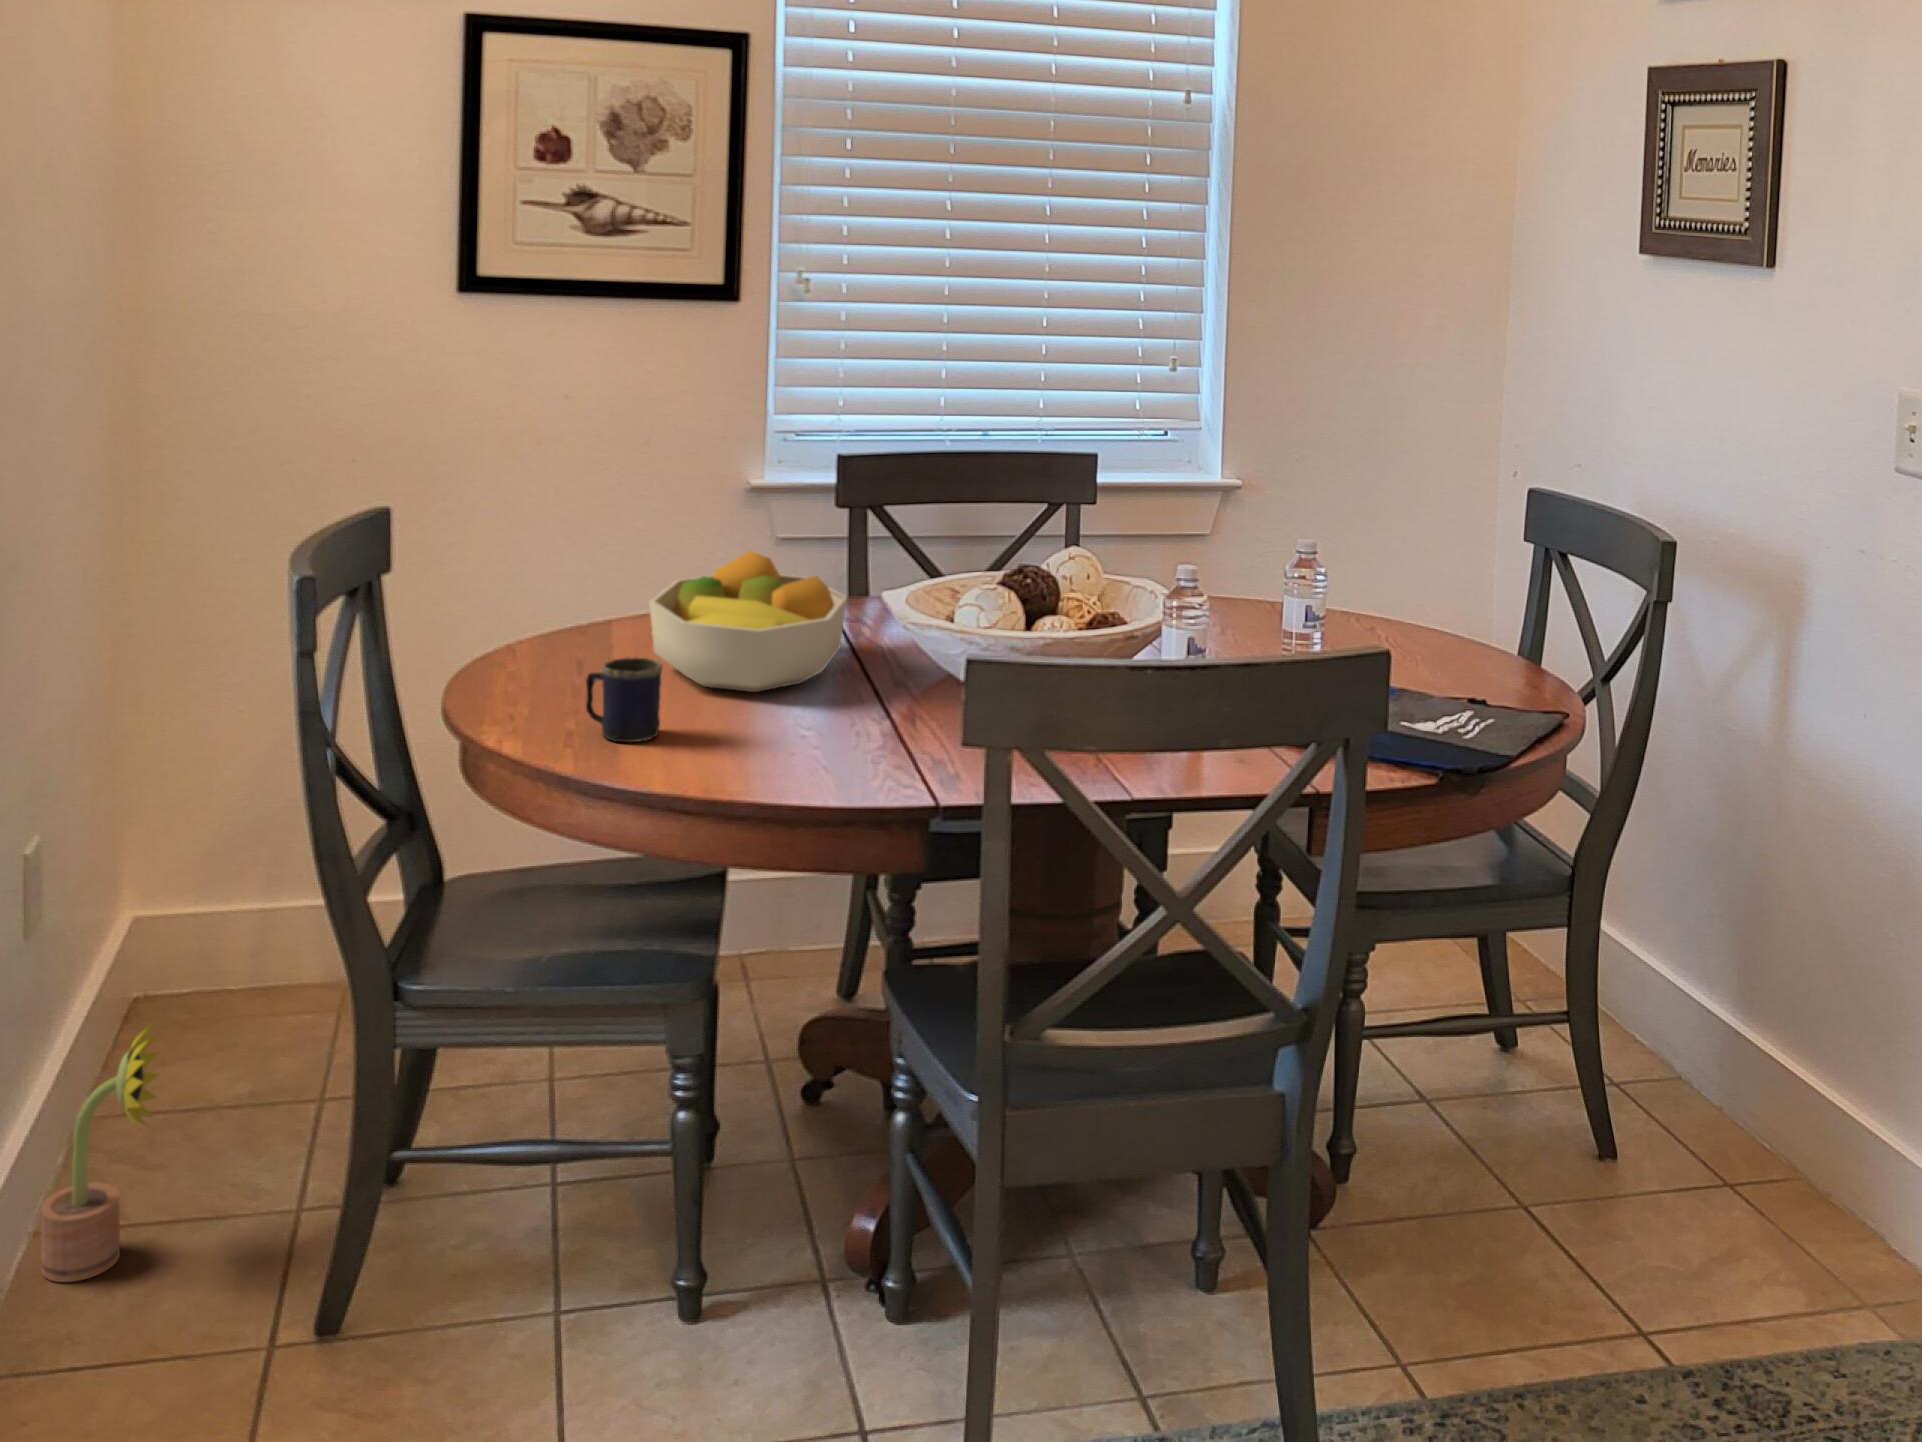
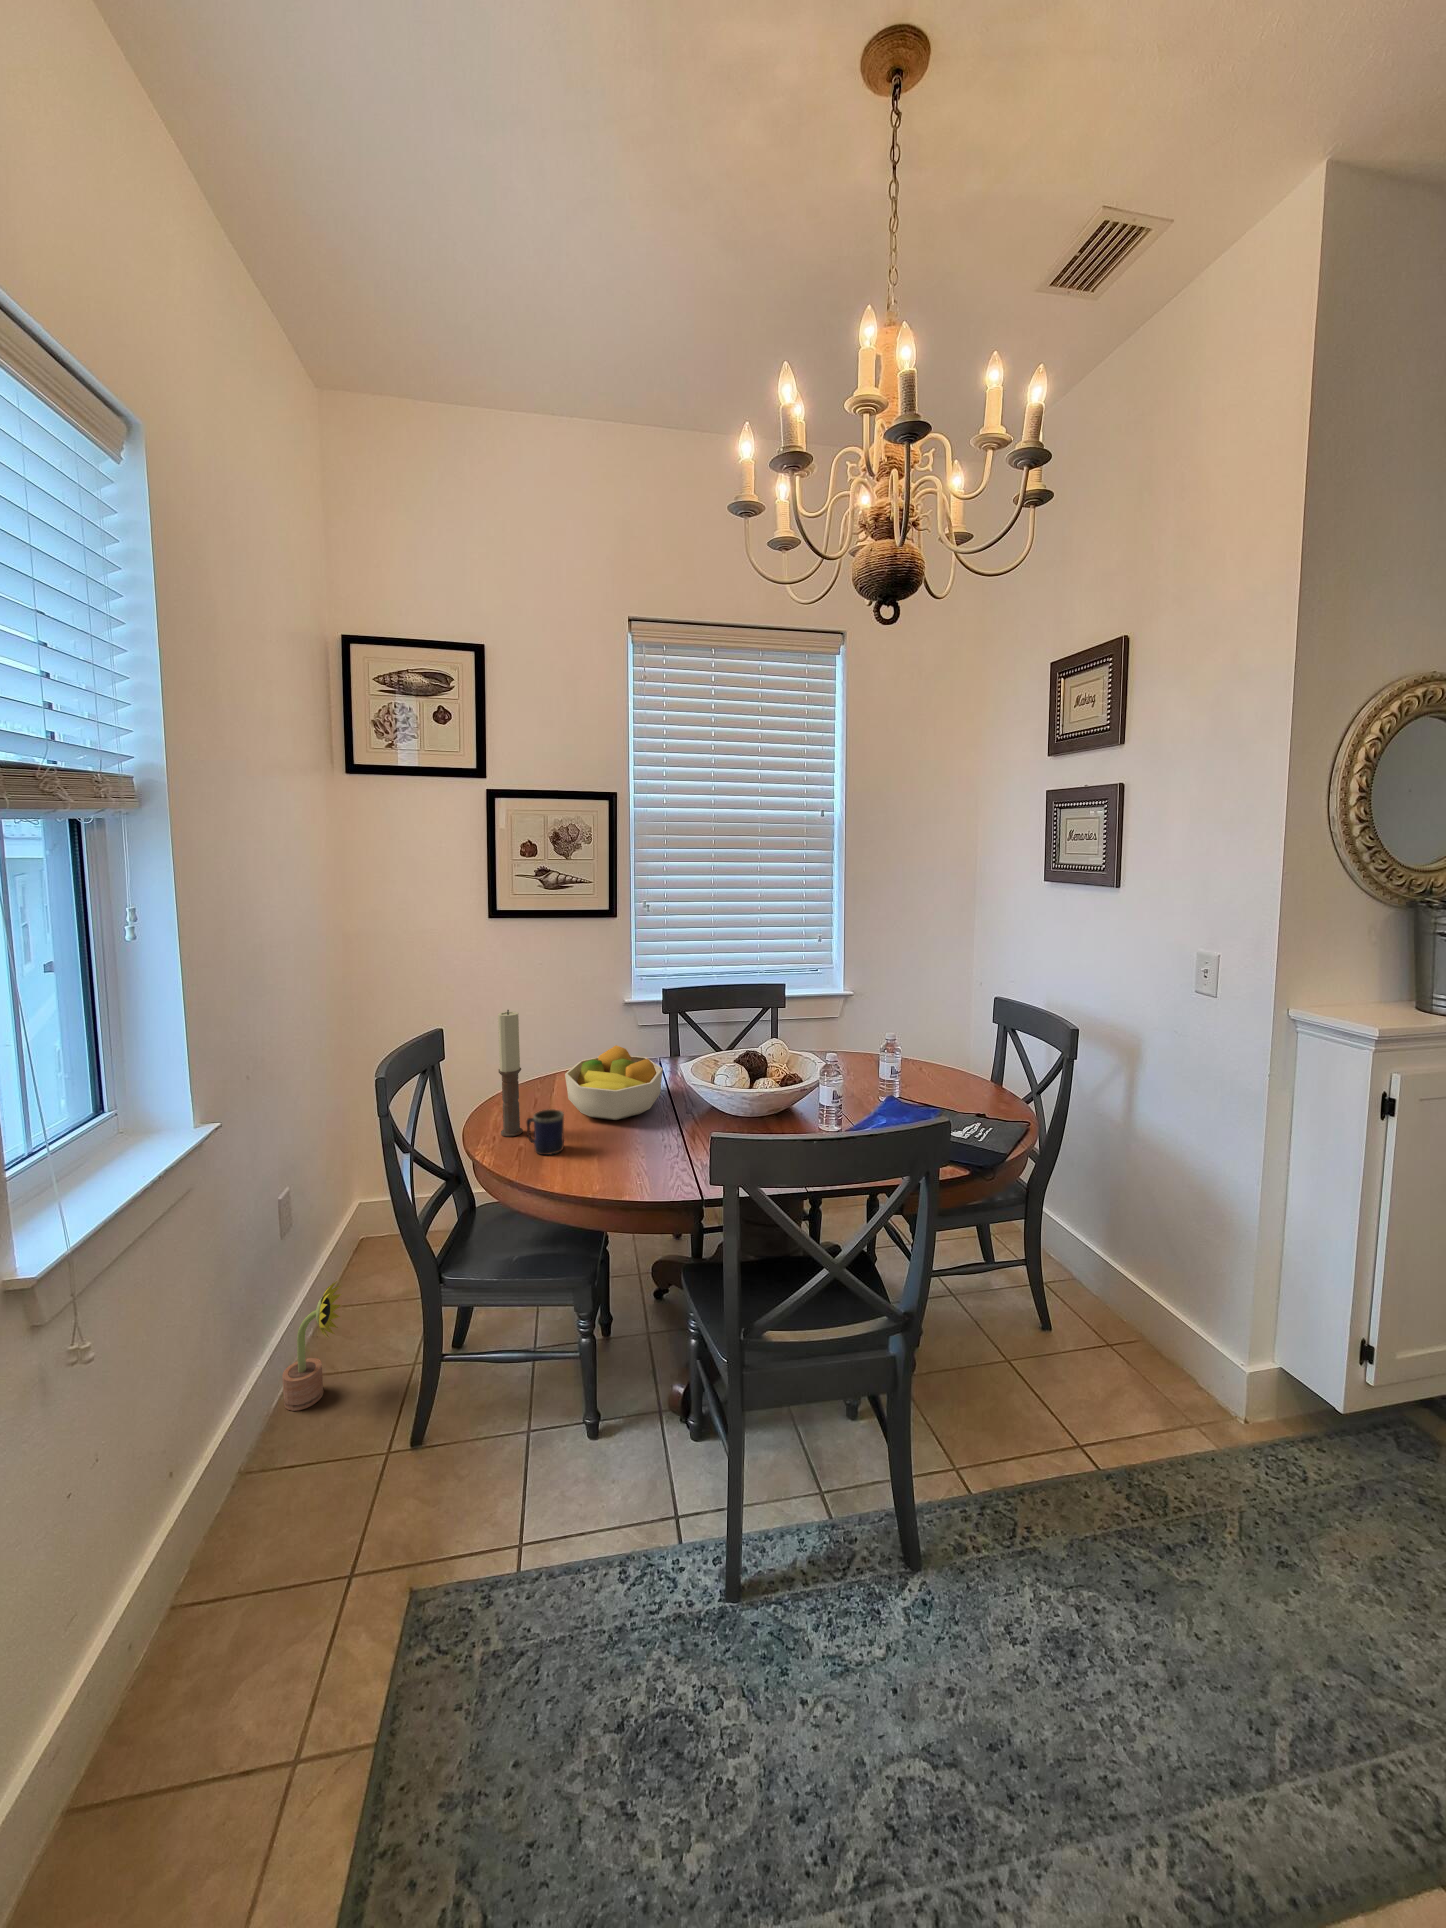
candle: none [527,461,572,713] -> present [498,1010,523,1136]

